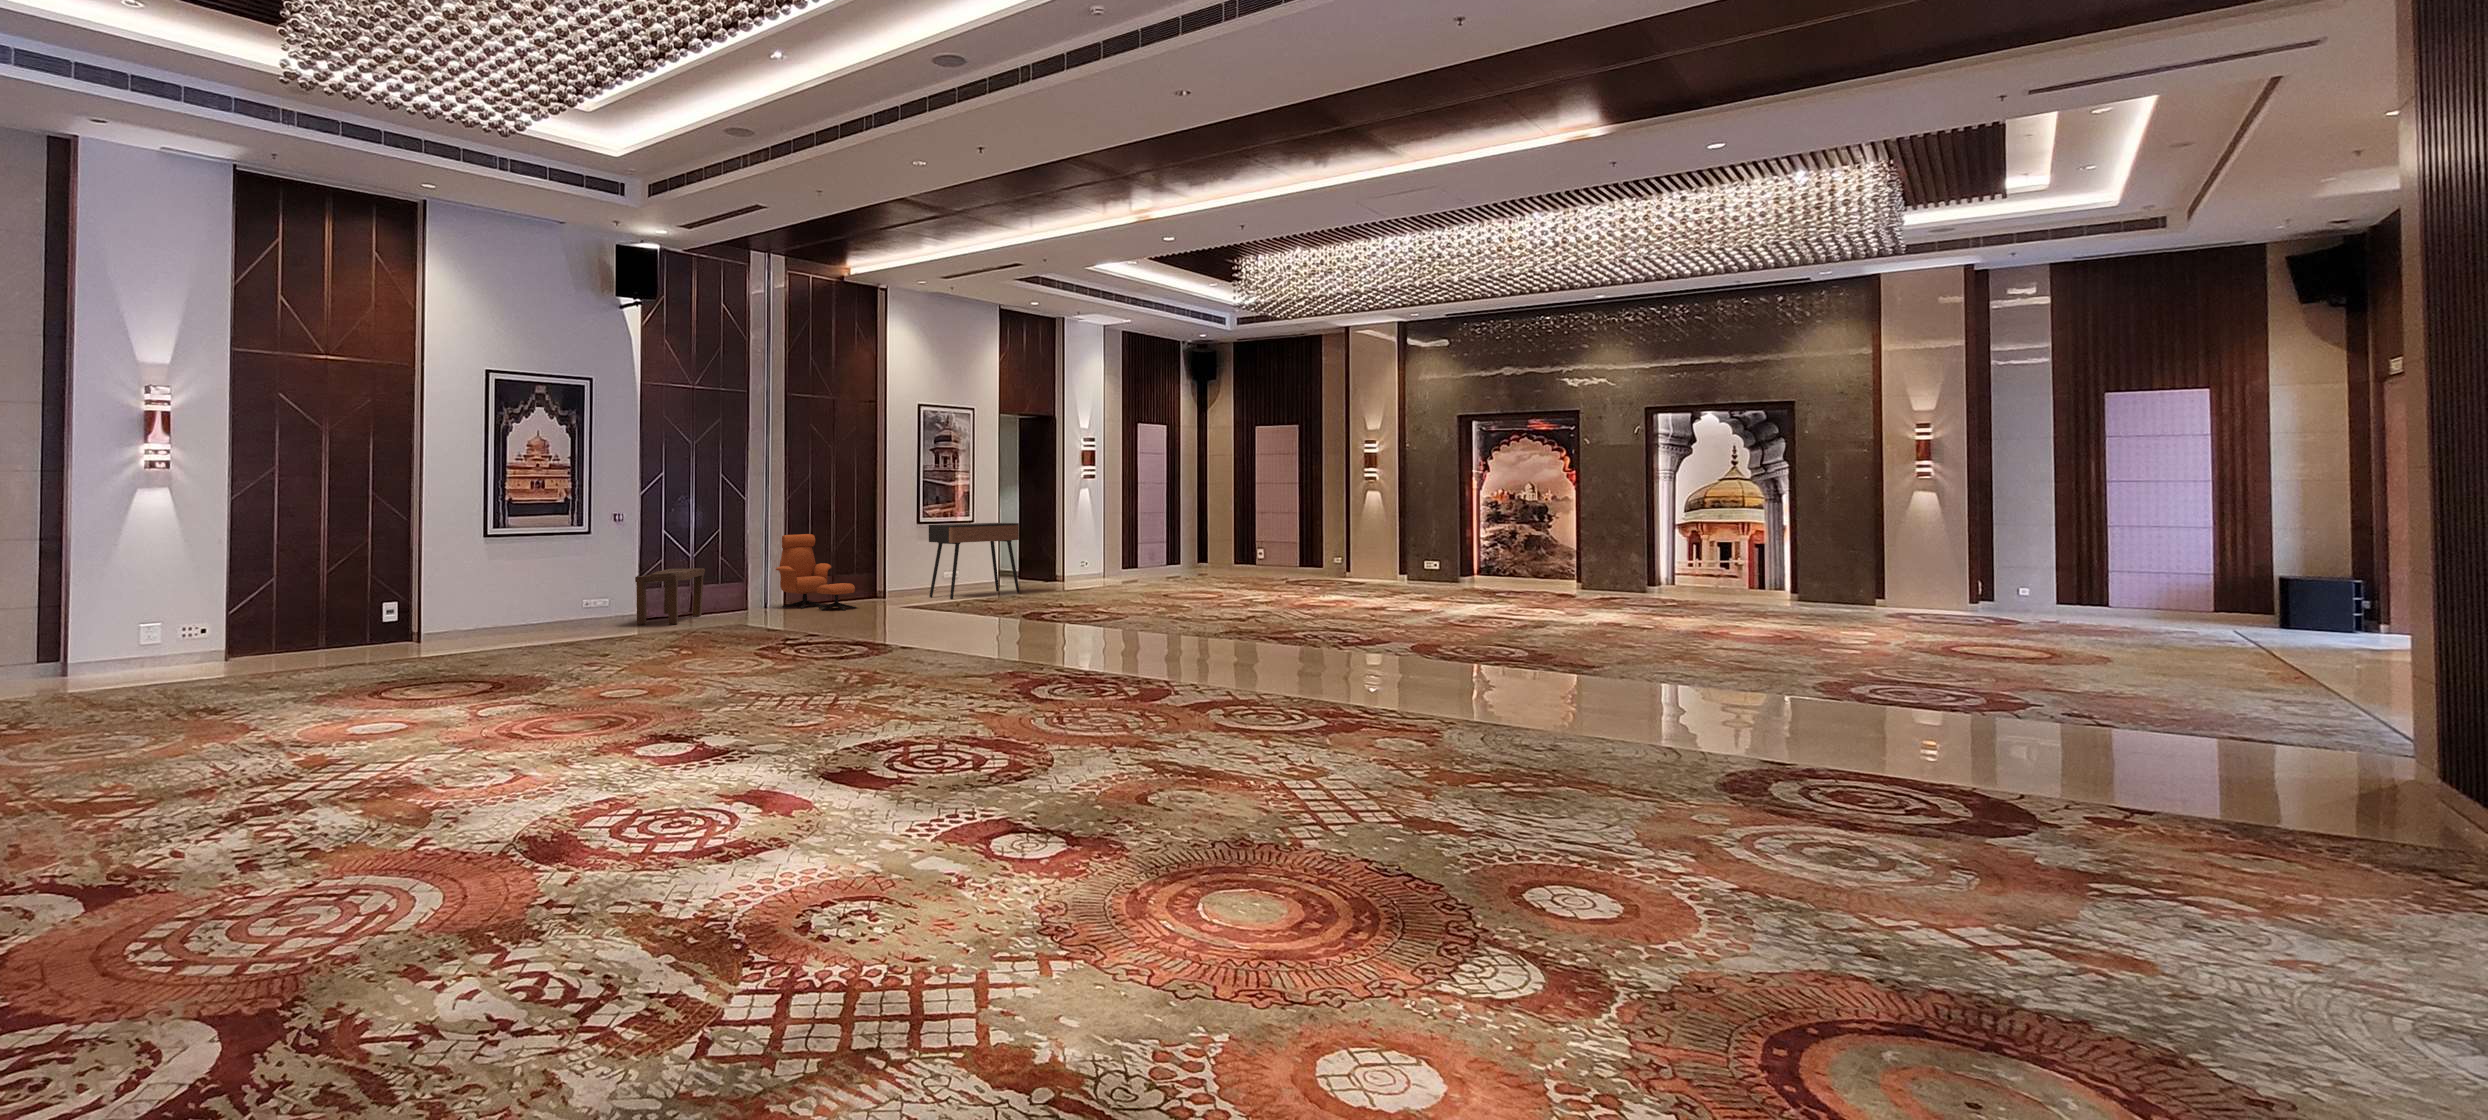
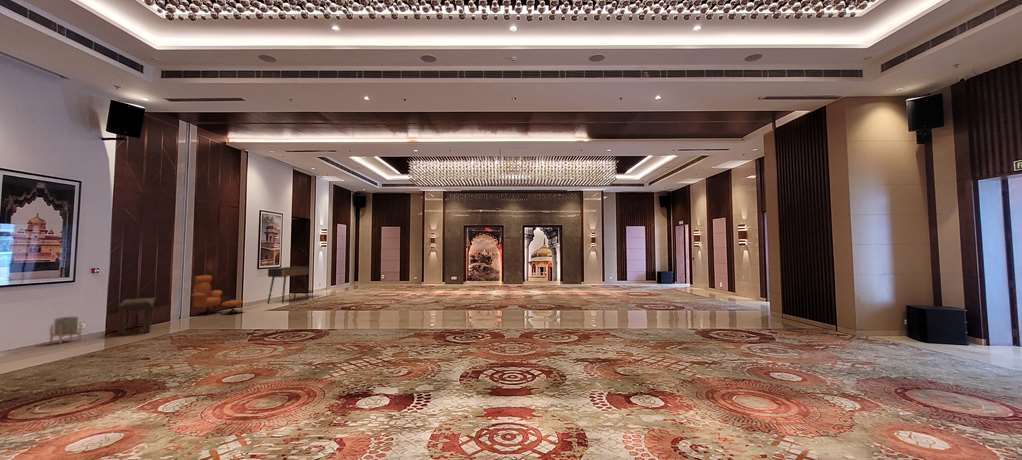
planter: none [561,589,592,628] -> present [50,317,82,343]

